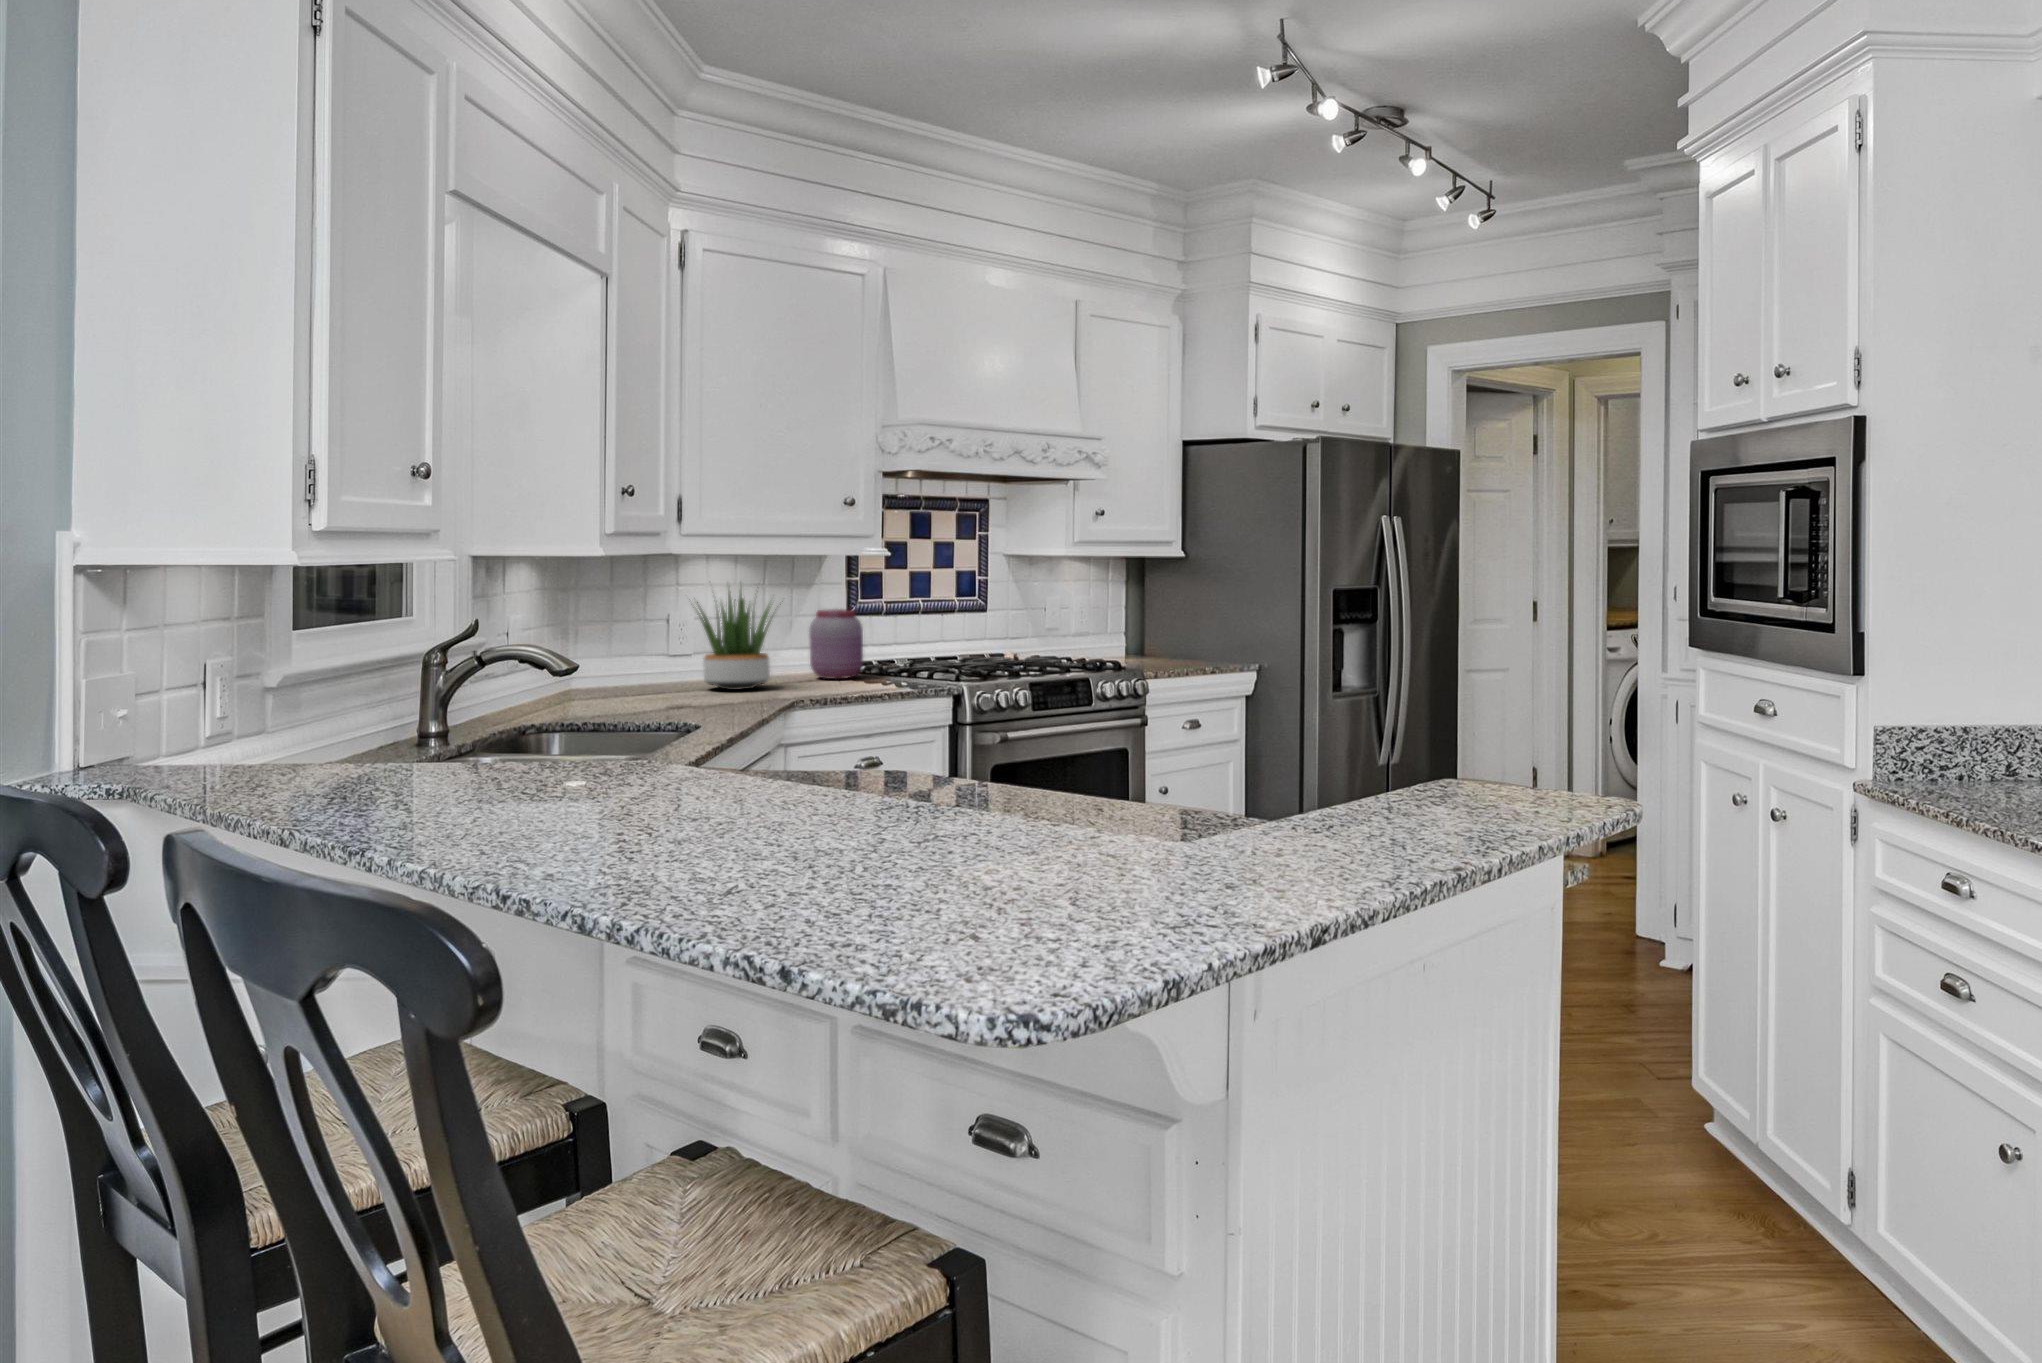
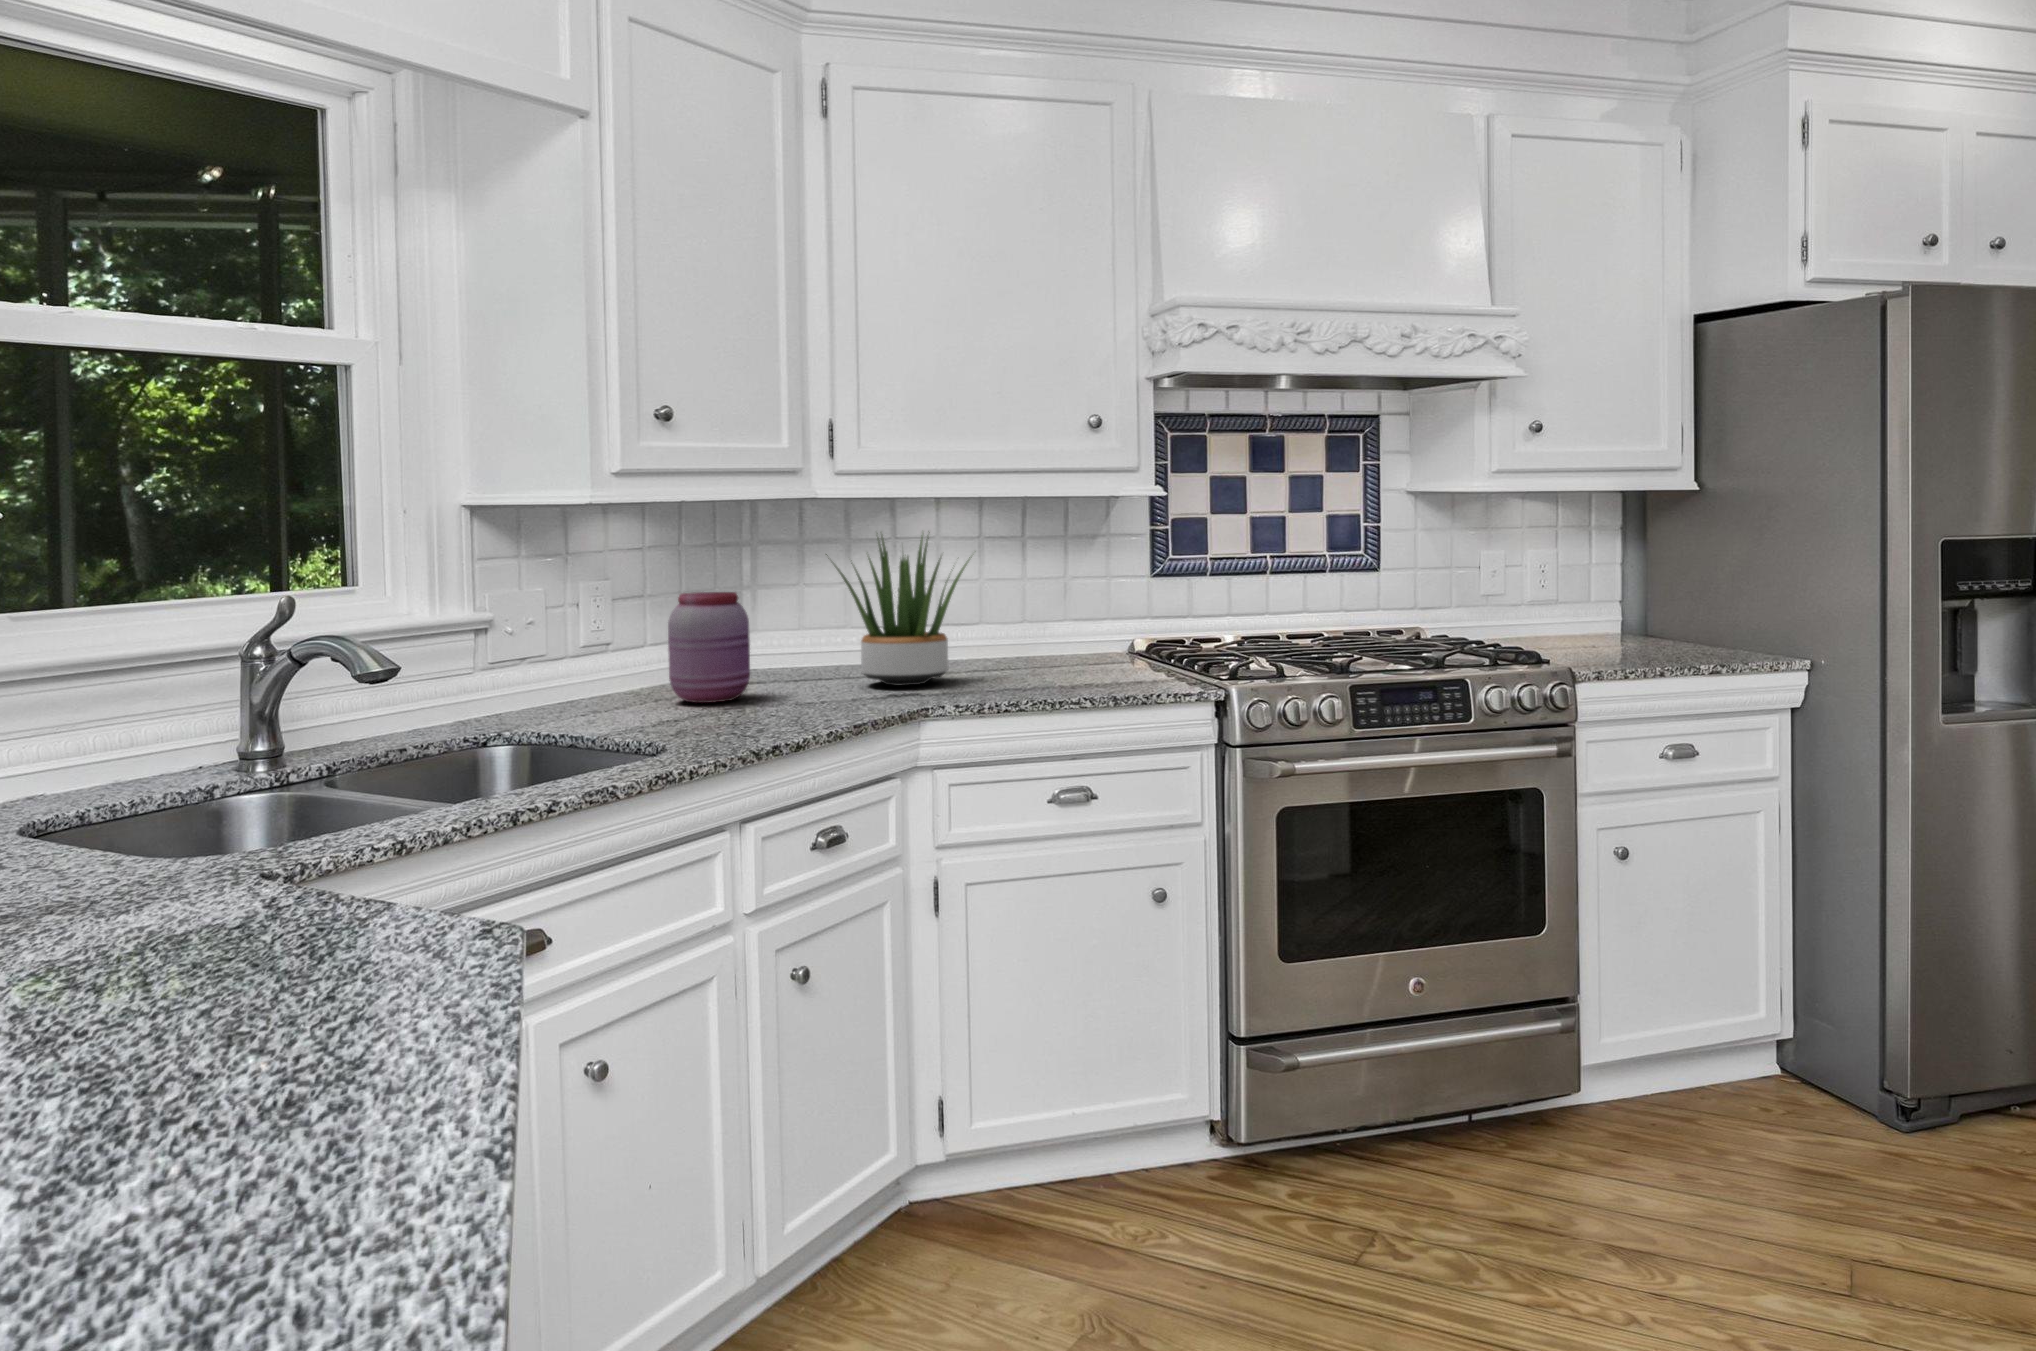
jar: present [809,609,863,679] -> present [668,592,750,703]

